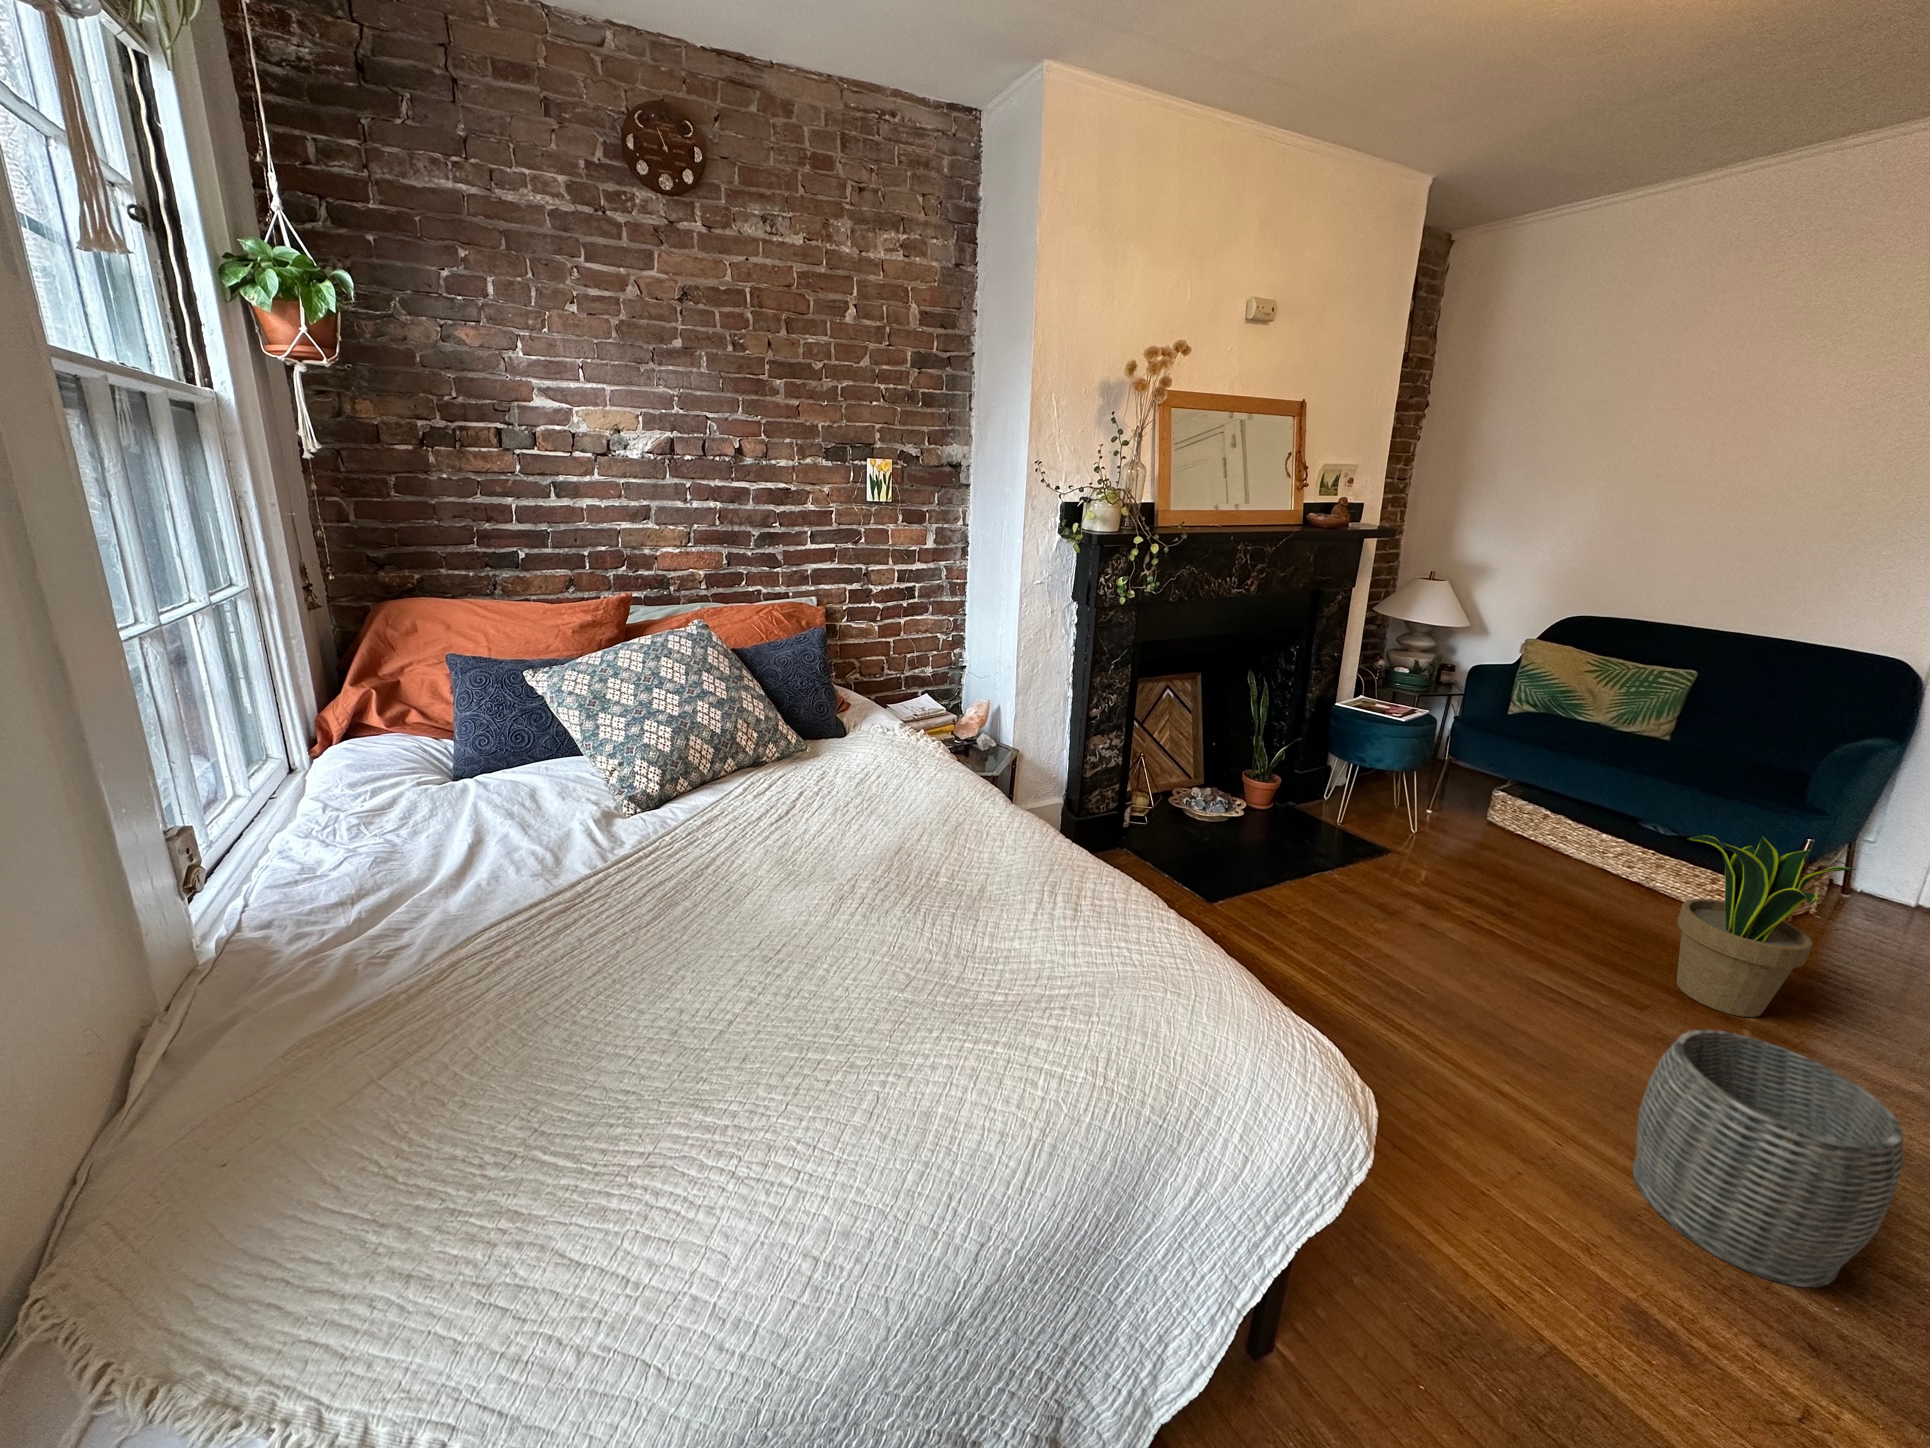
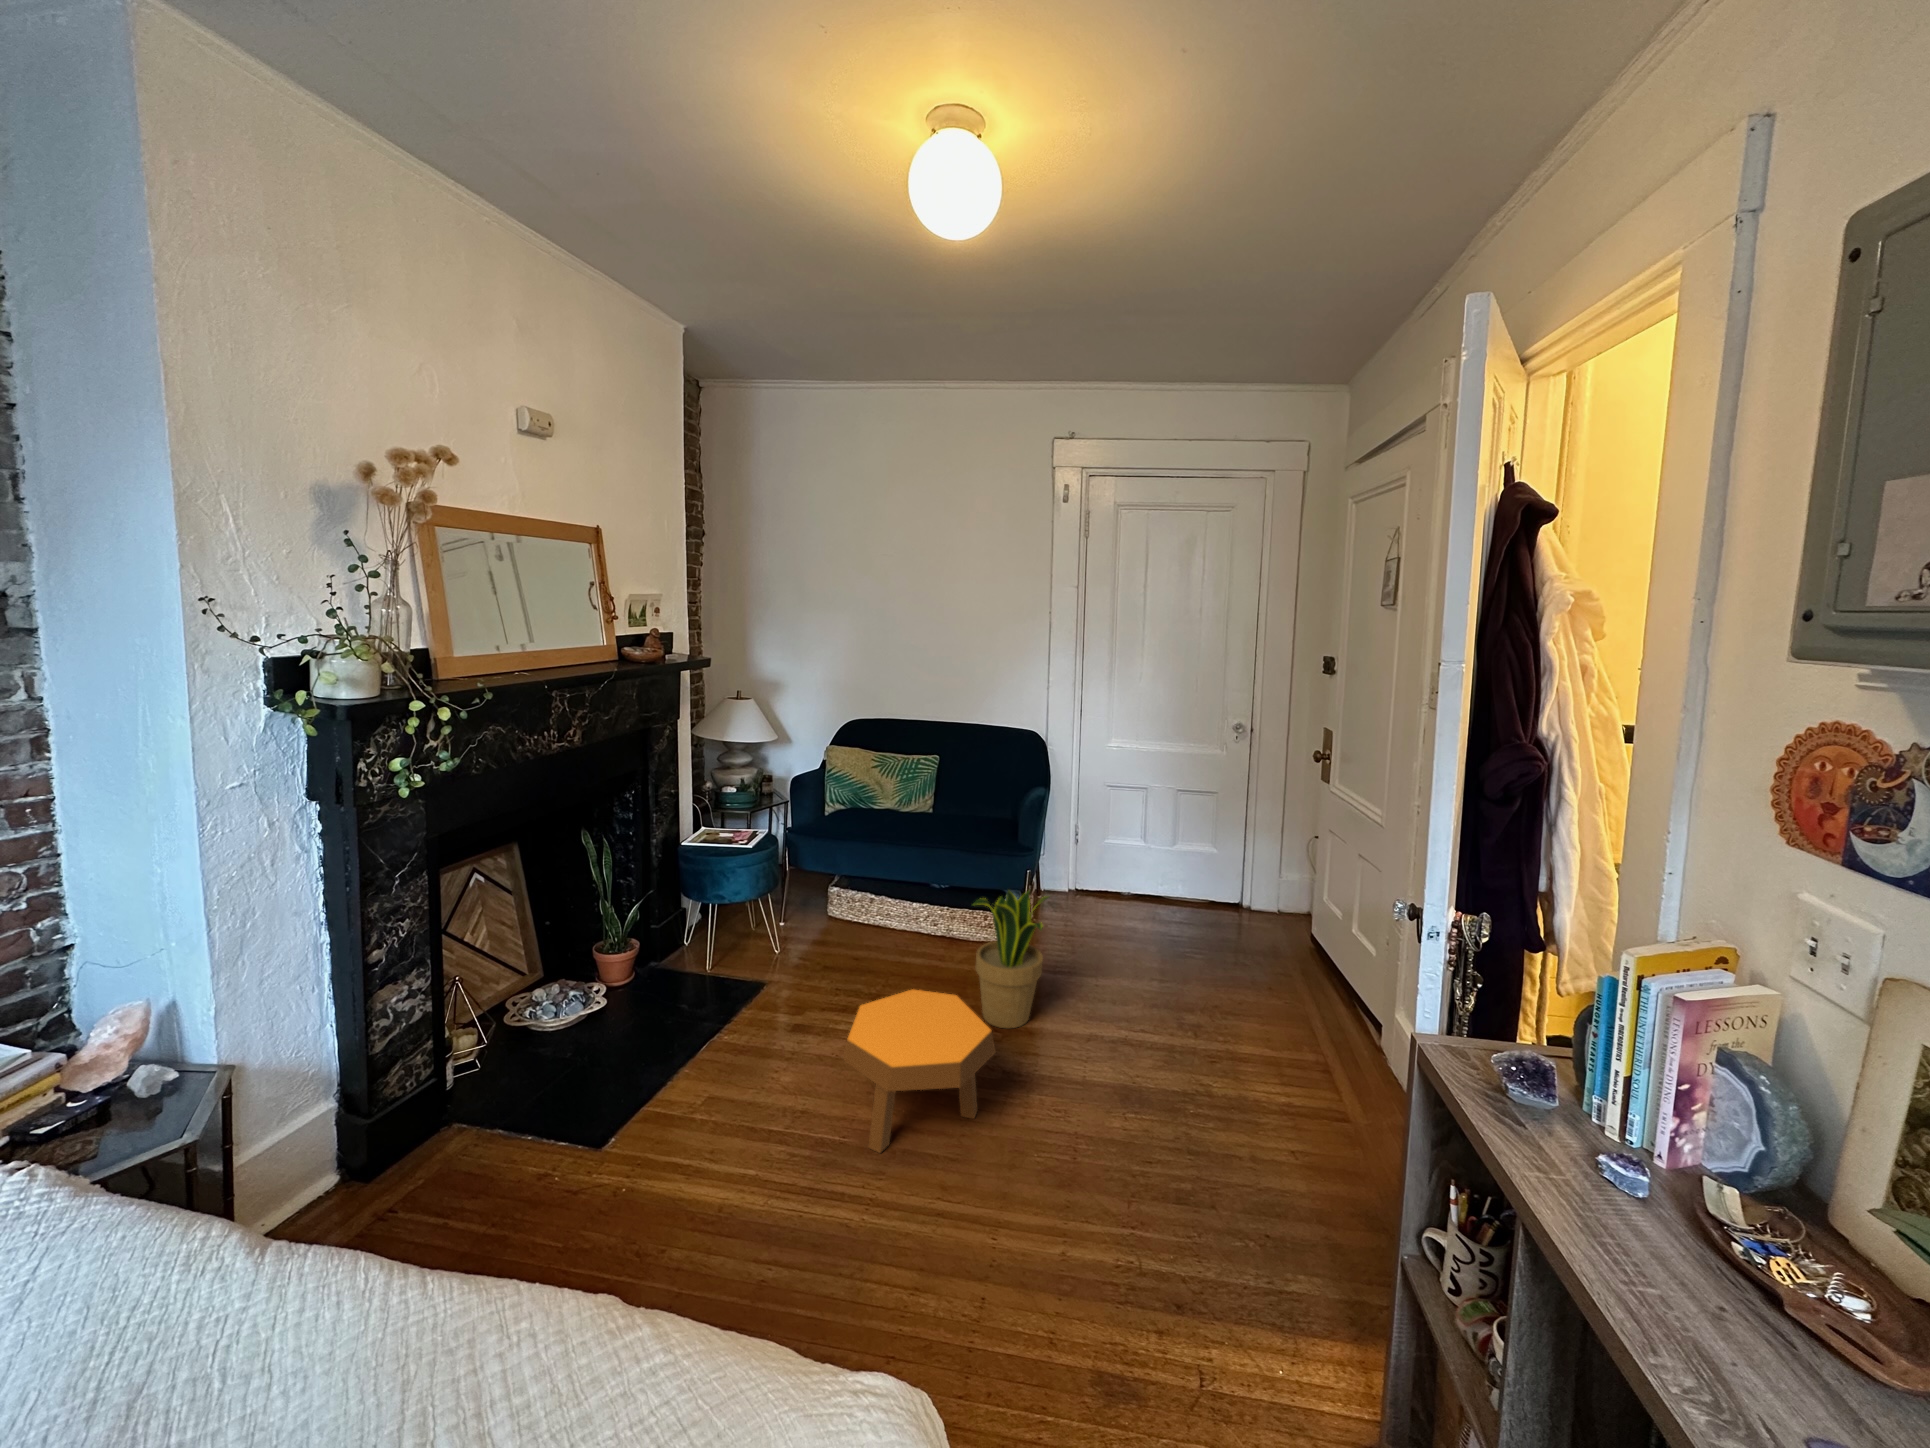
footstool: none [1444,887,1665,1062] -> present [843,990,996,1153]
woven basket: present [1633,1030,1903,1287] -> none [1013,1063,1141,1258]

